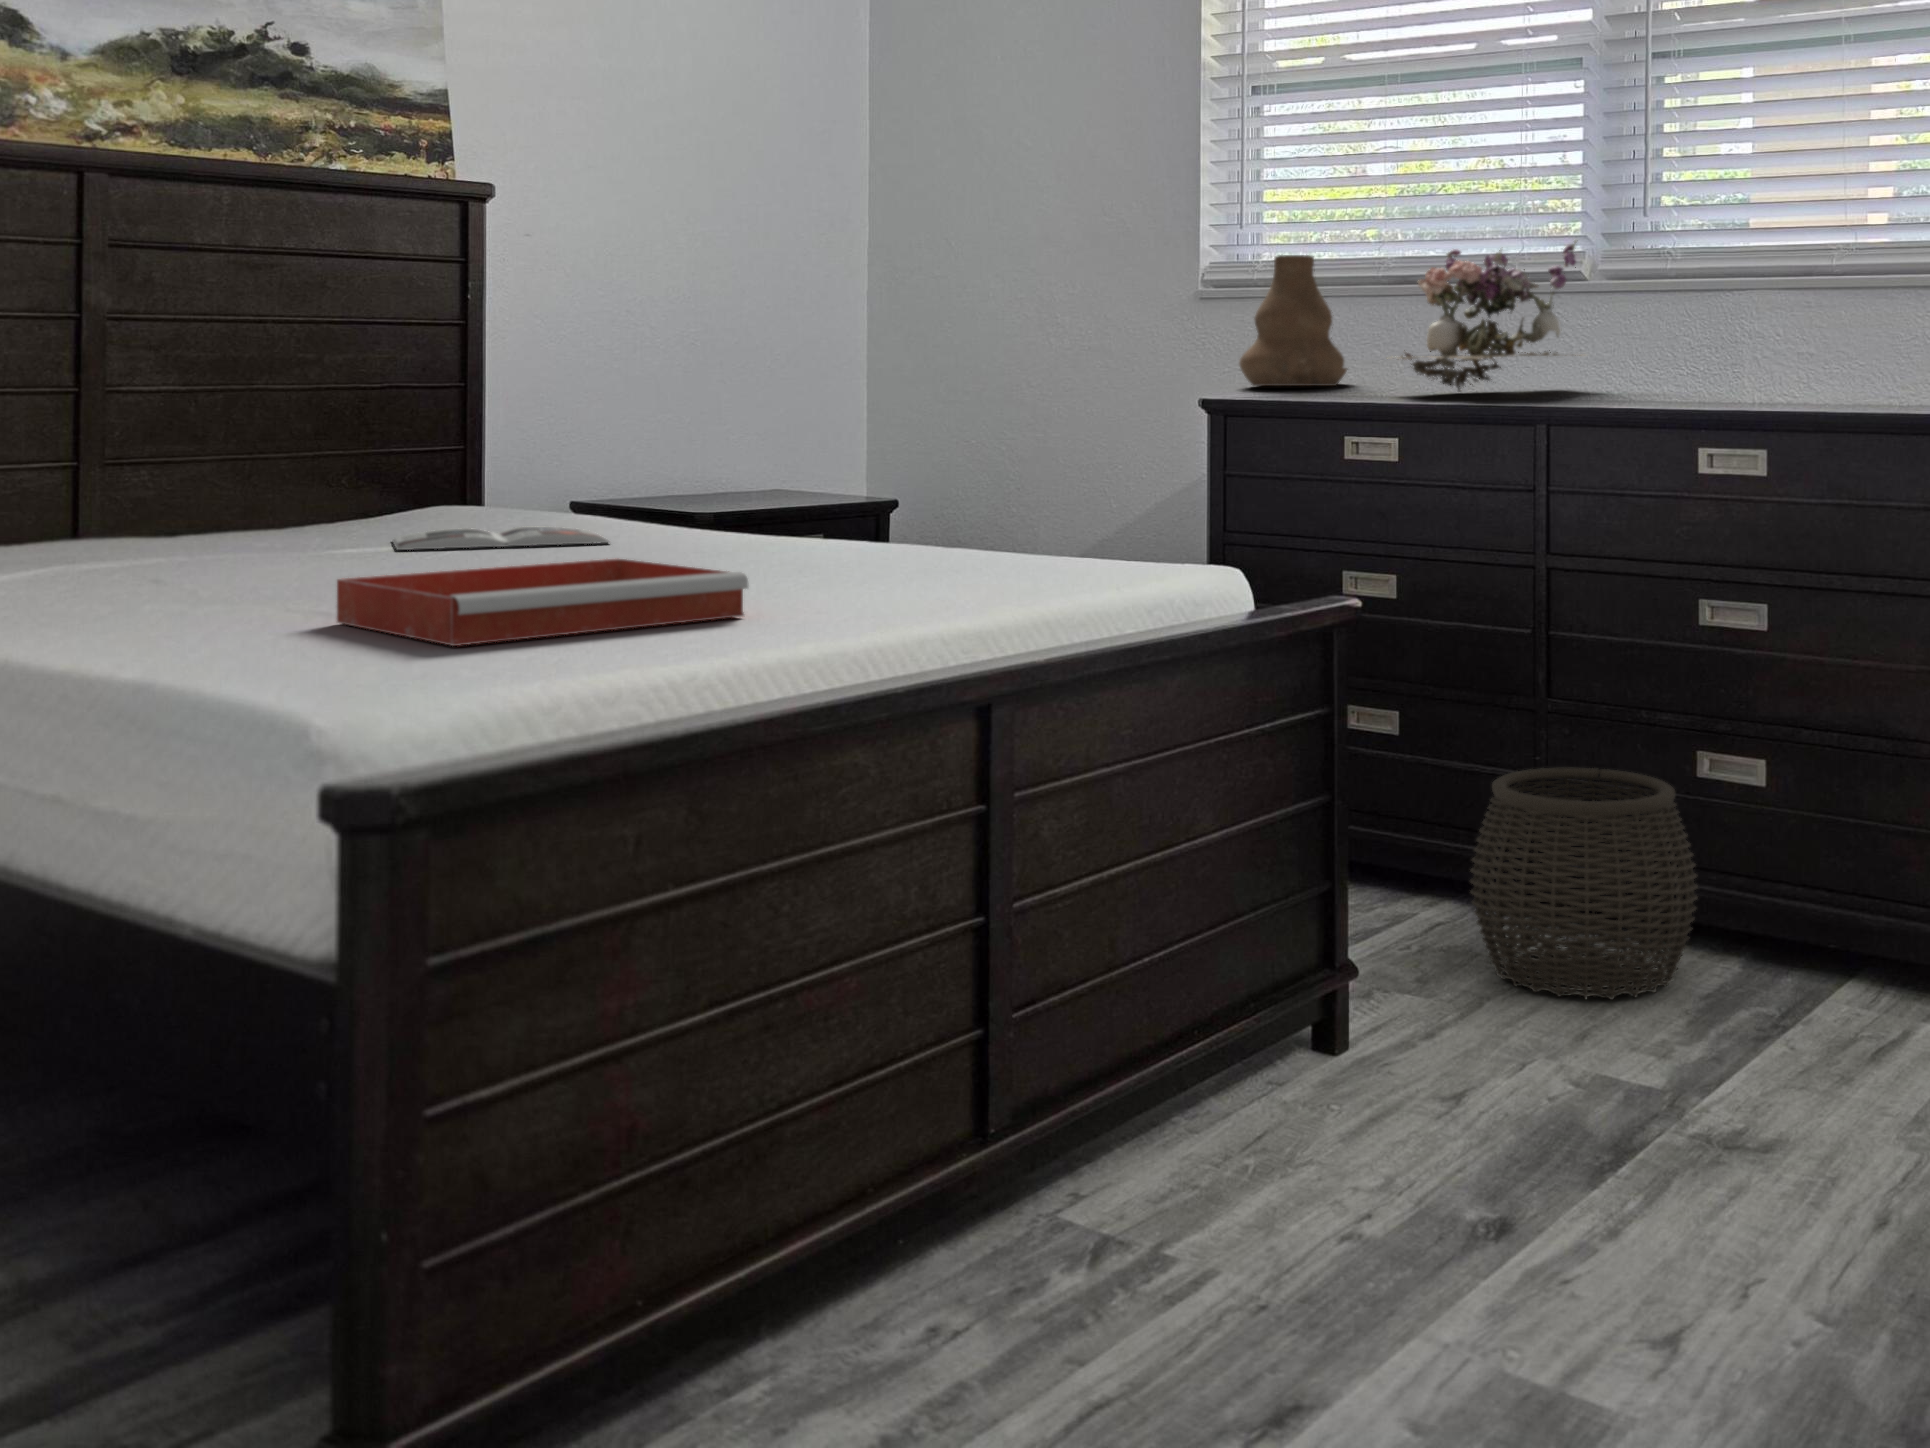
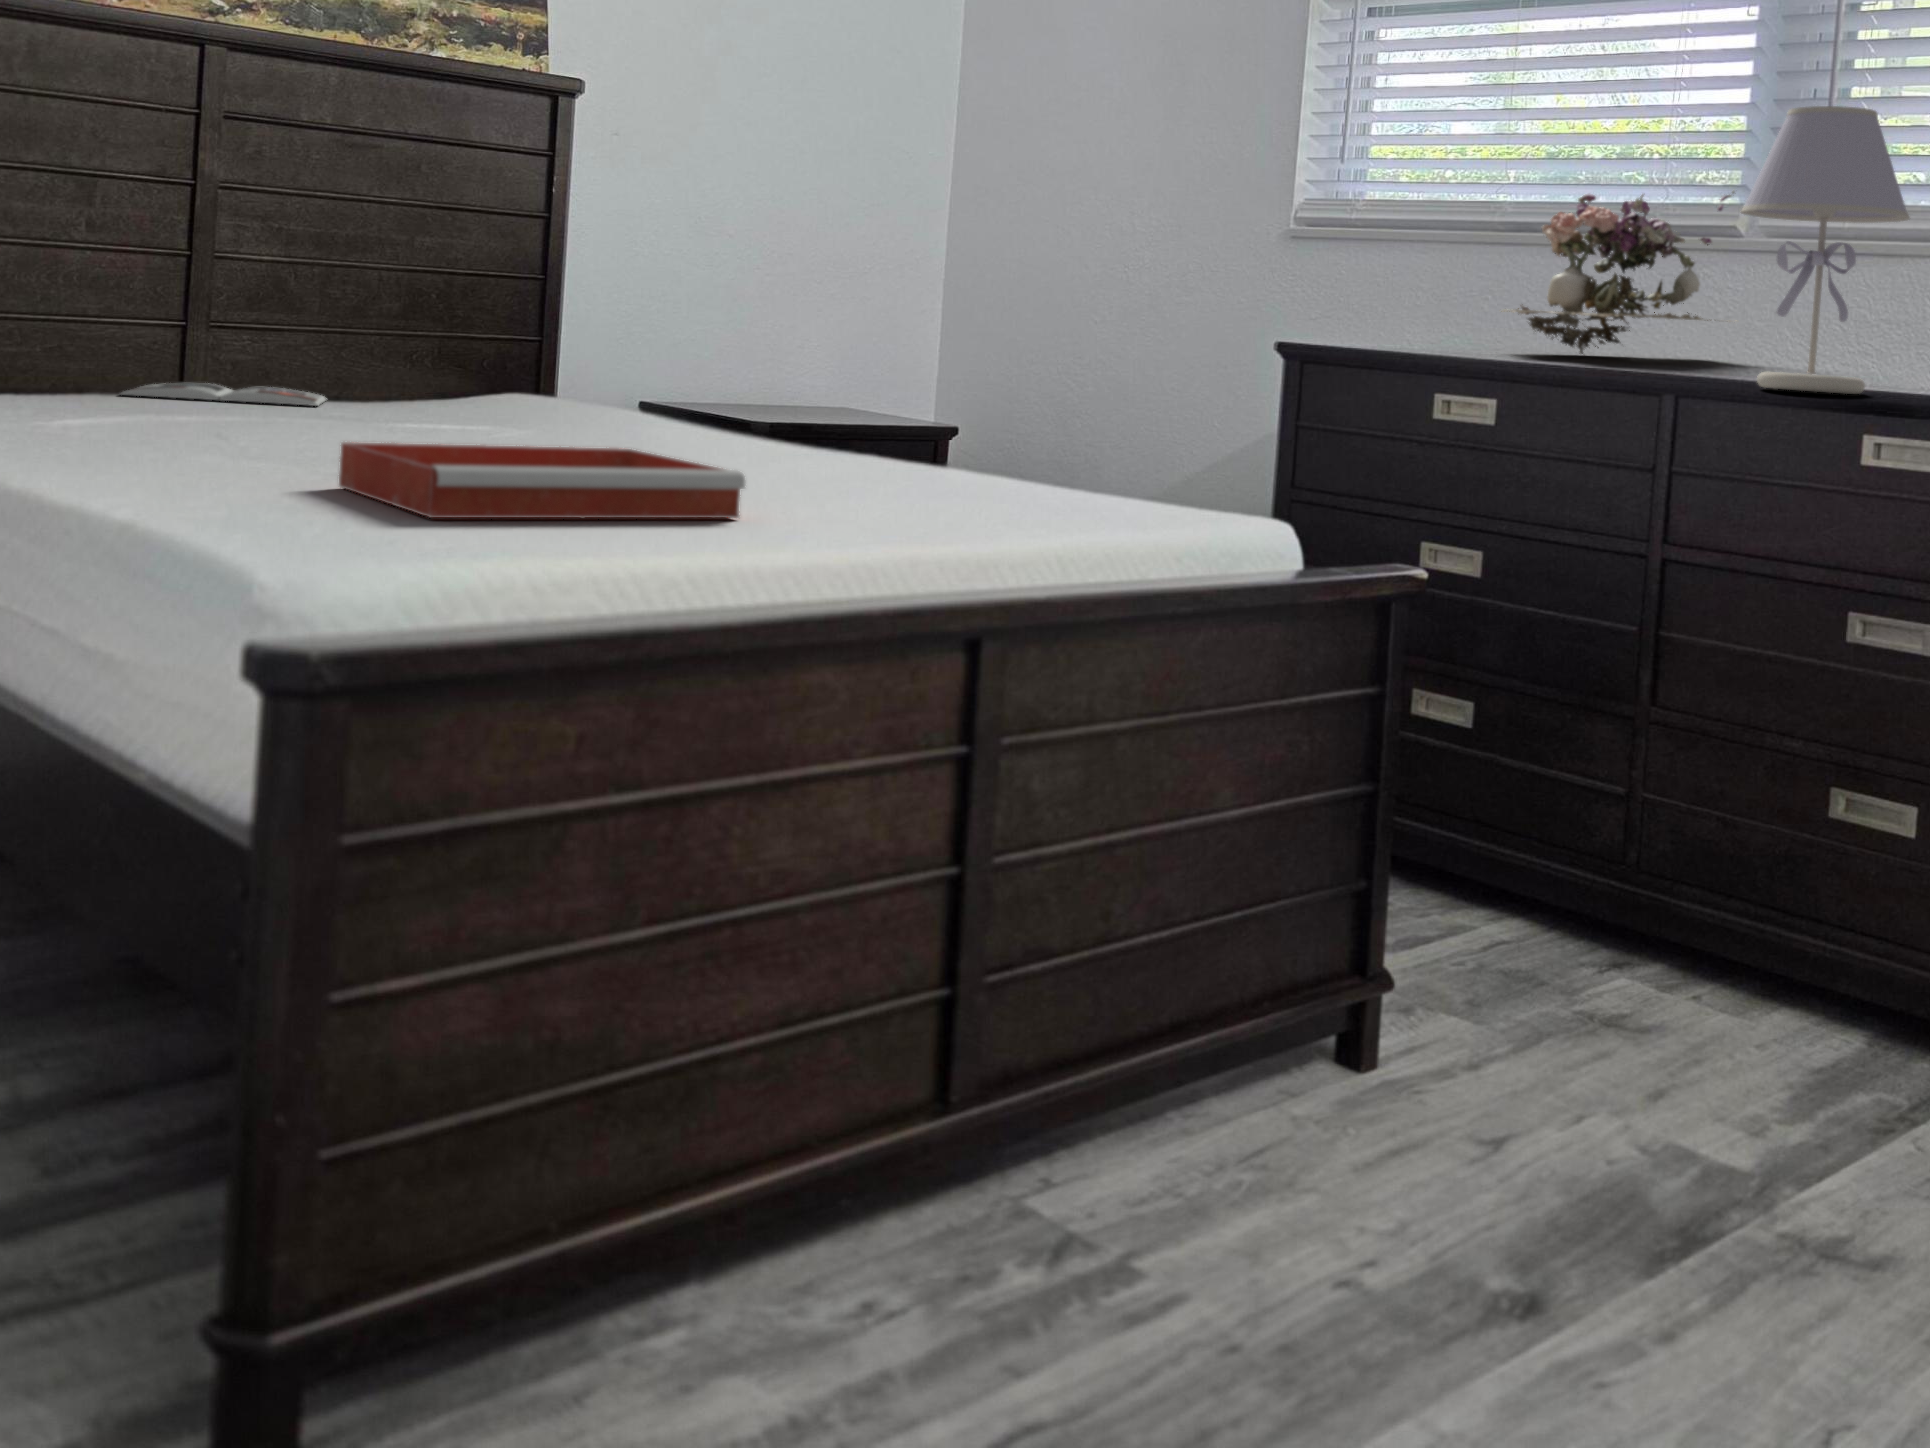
table lamp: none [1586,171,1722,416] -> present [1741,106,1910,394]
vase: present [1239,255,1348,386] -> none [1336,193,1460,340]
magazine: present [393,526,611,550] -> present [120,383,327,406]
woven basket: present [1470,767,1698,999] -> none [1542,782,1819,1057]

